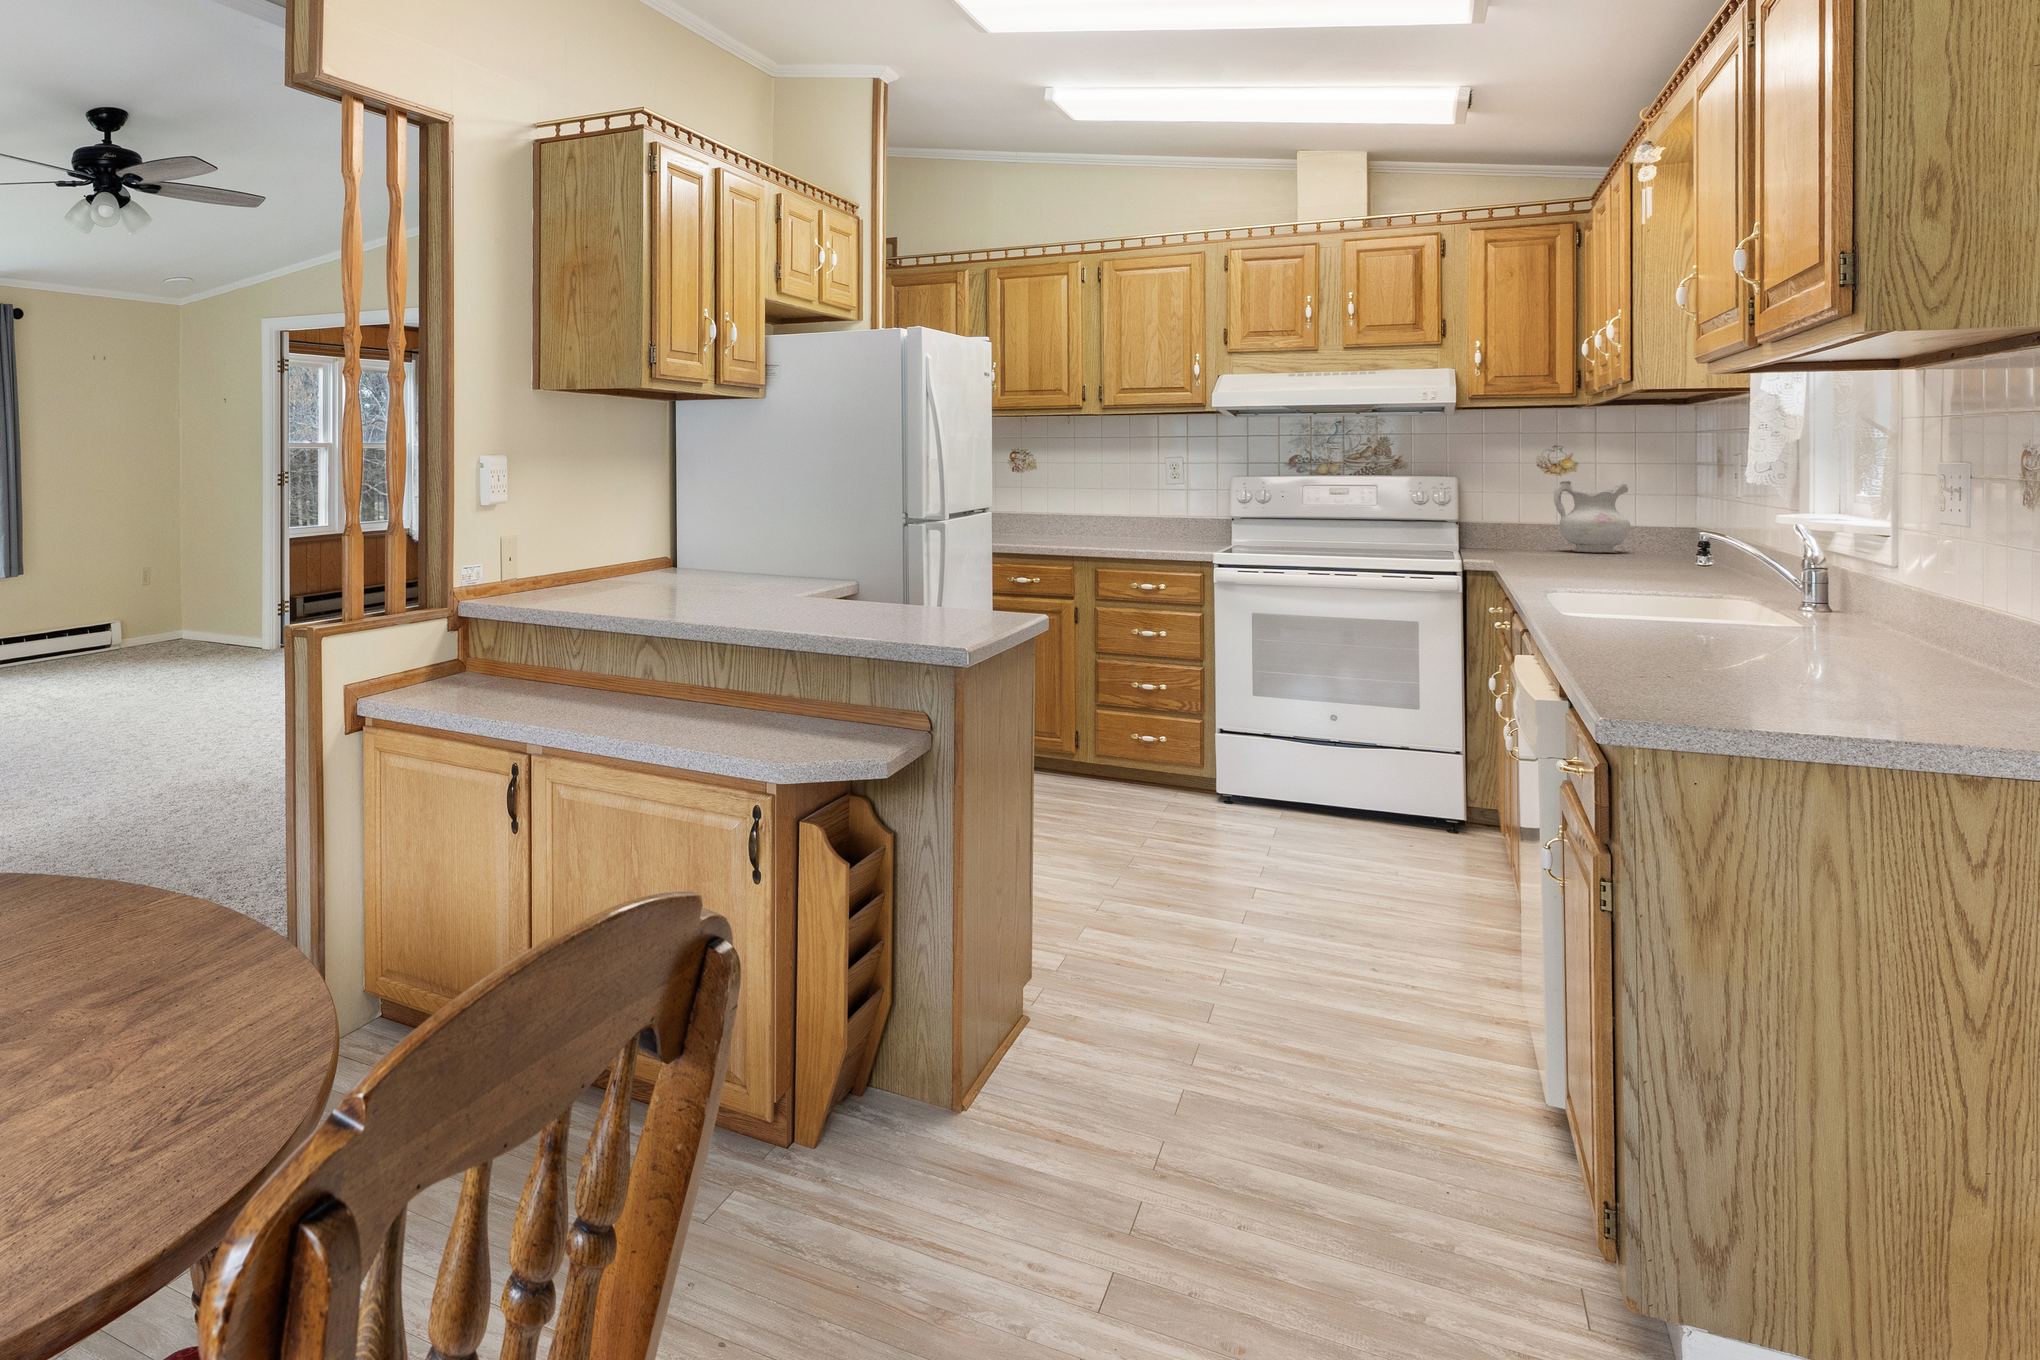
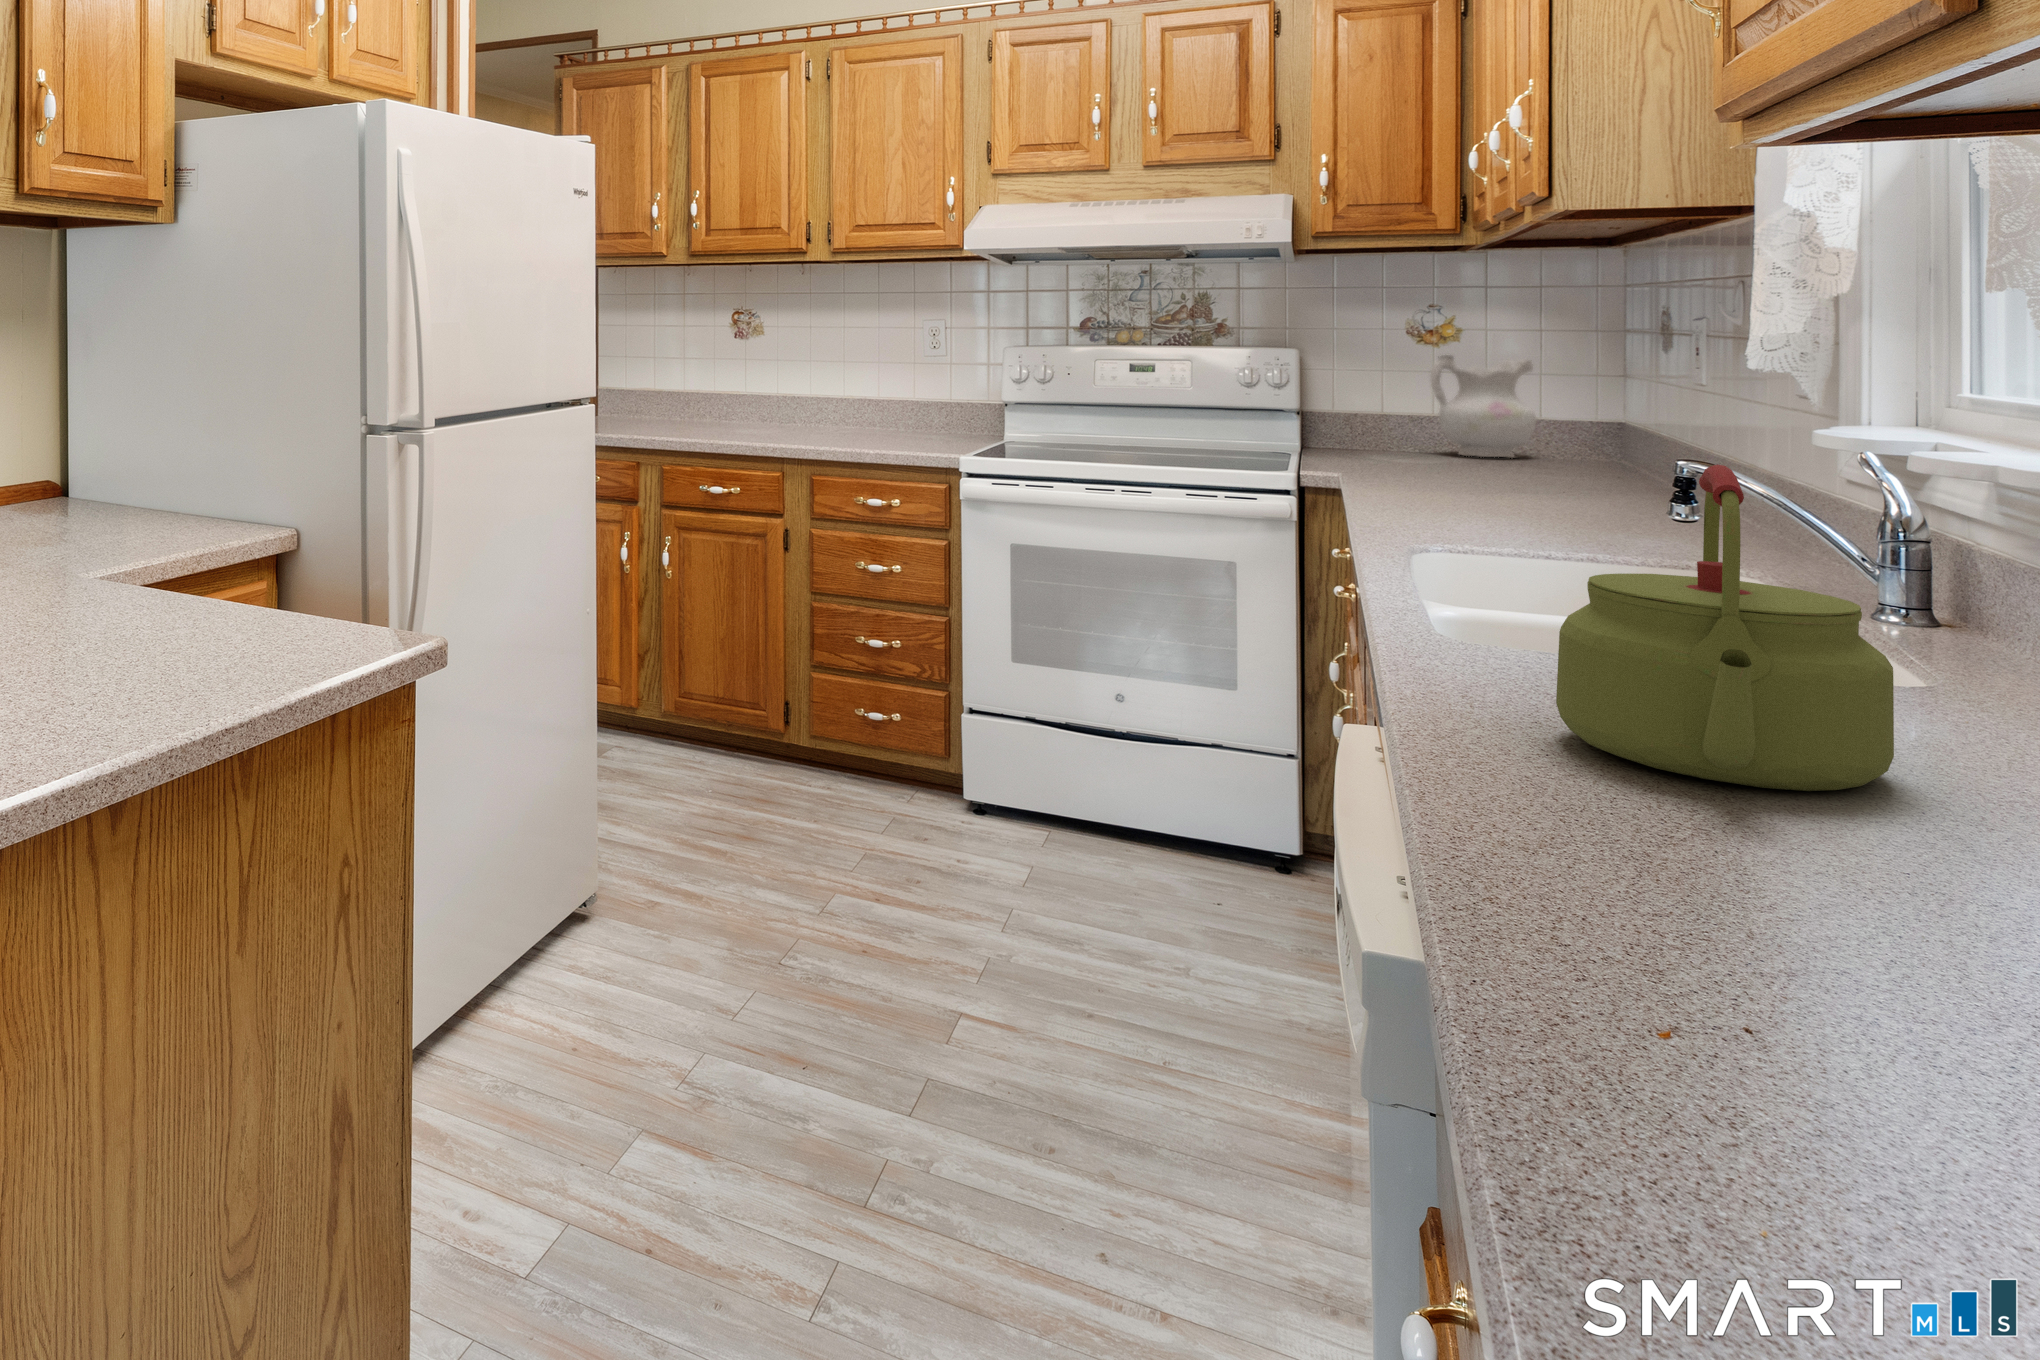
kettle: none [1621,516,1763,647] -> present [1556,464,1894,791]

